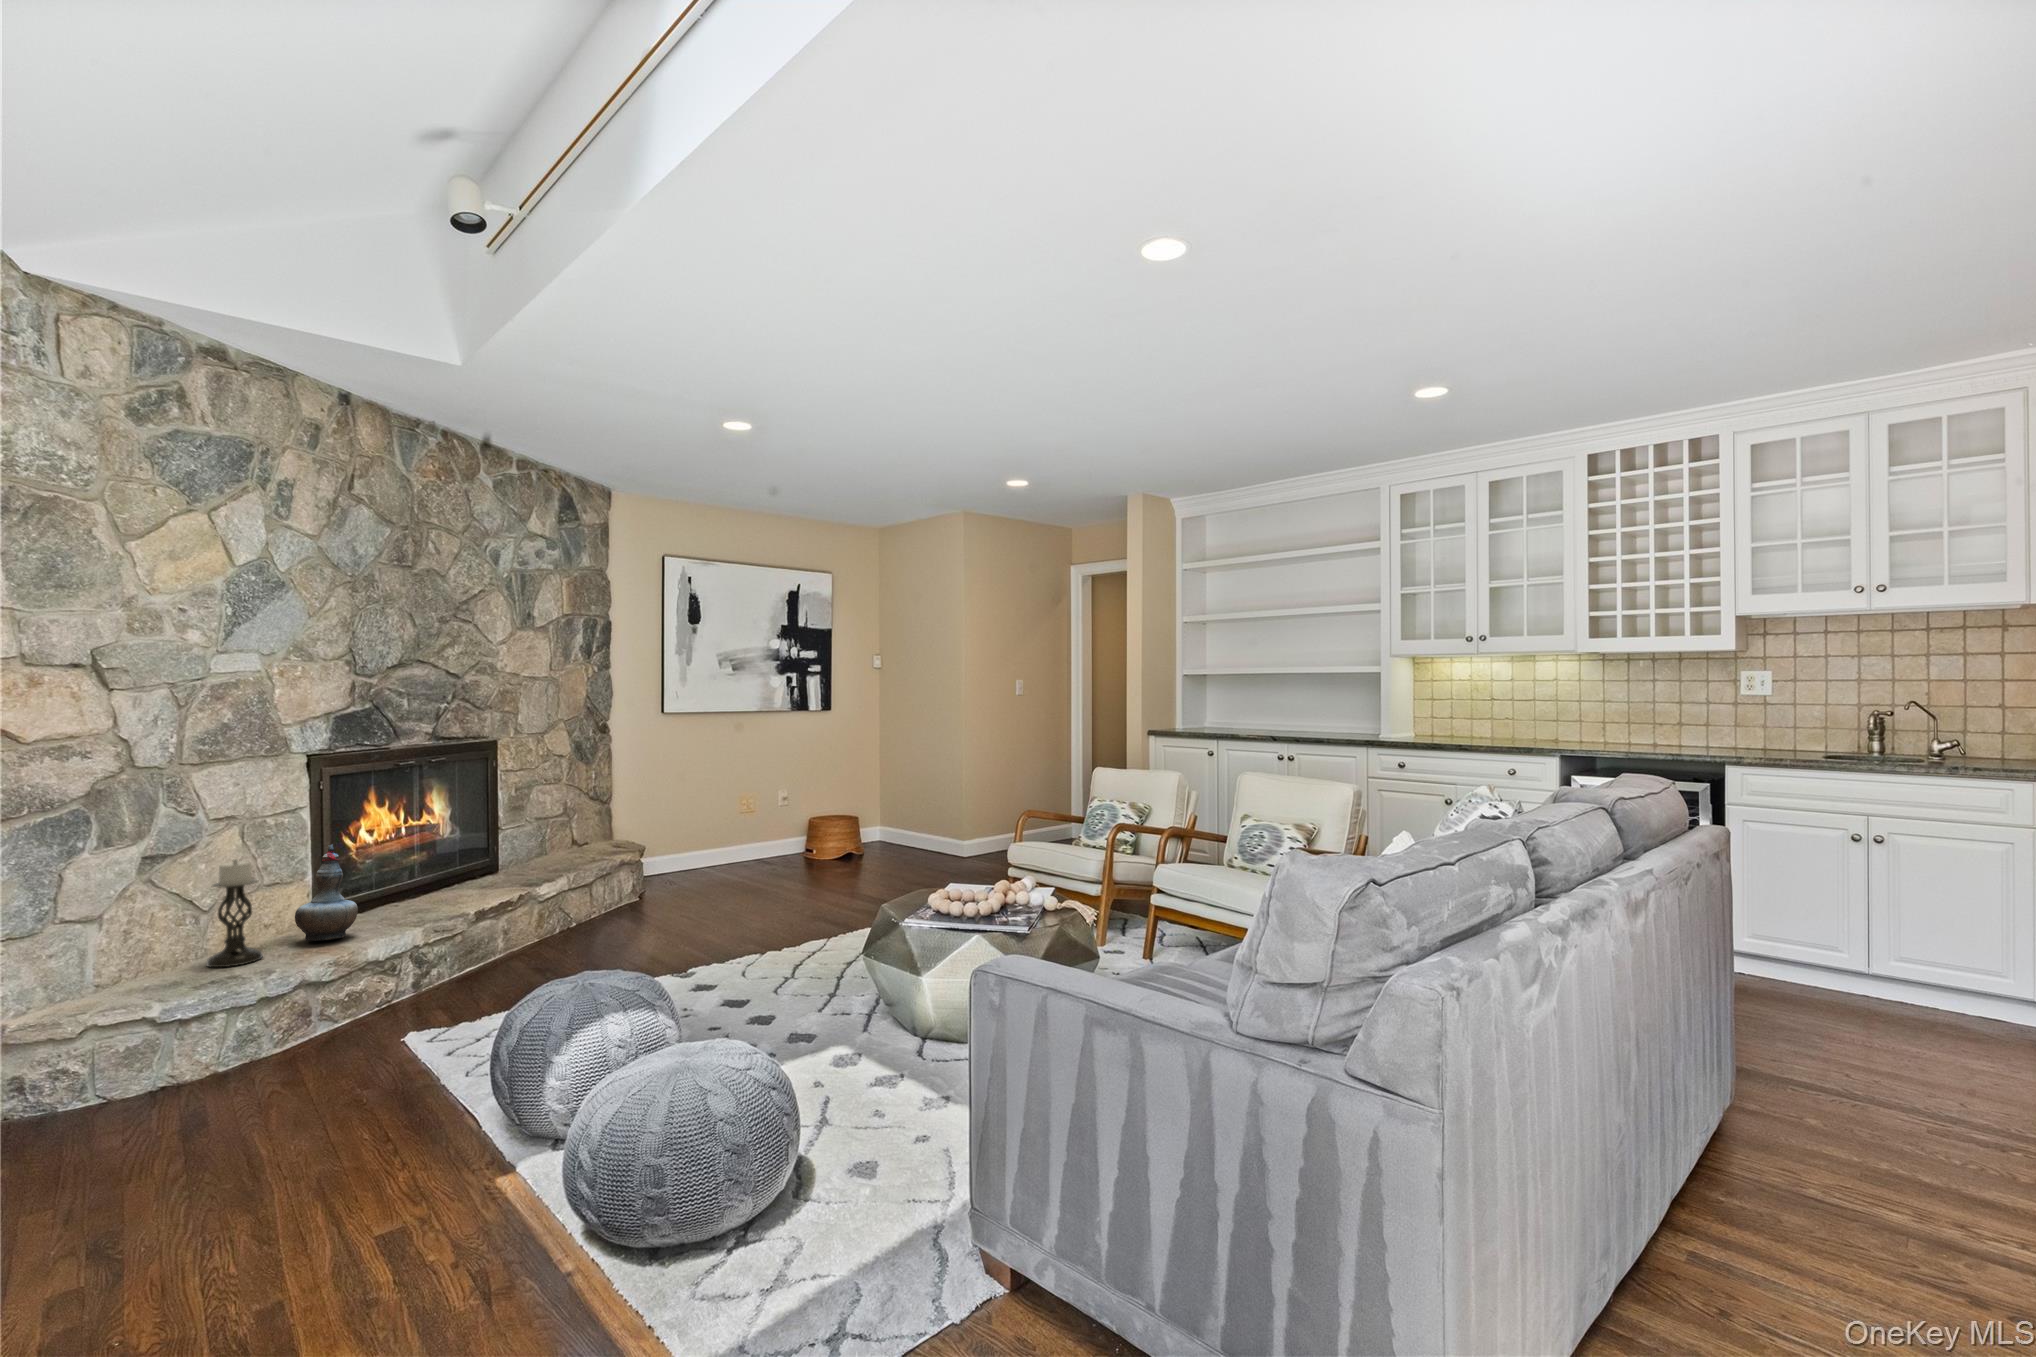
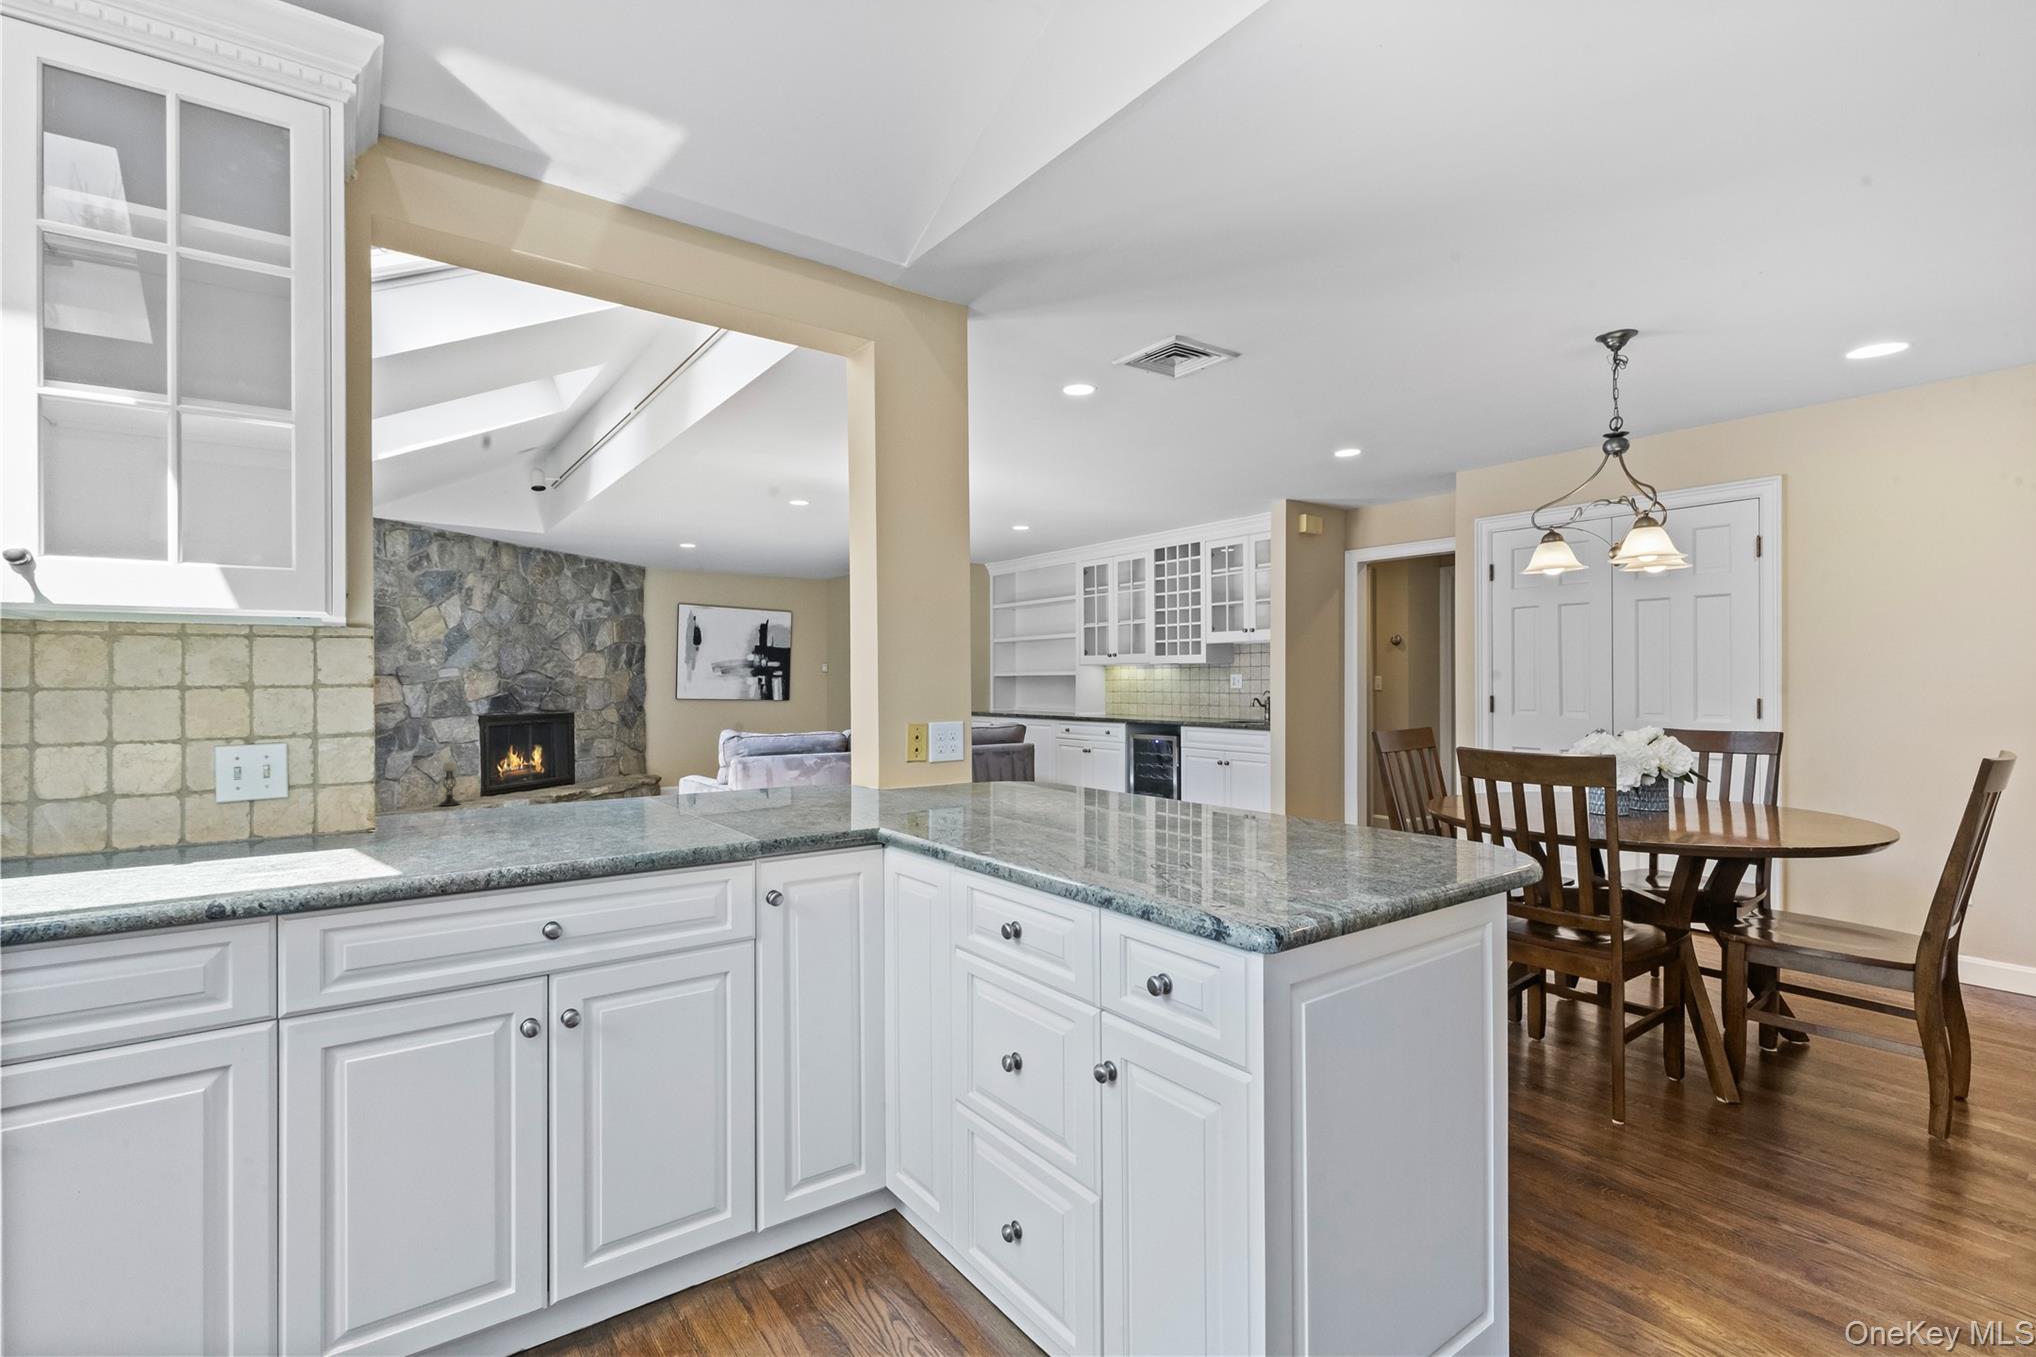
decorative vase: present [295,844,358,941] -> none [474,757,500,800]

